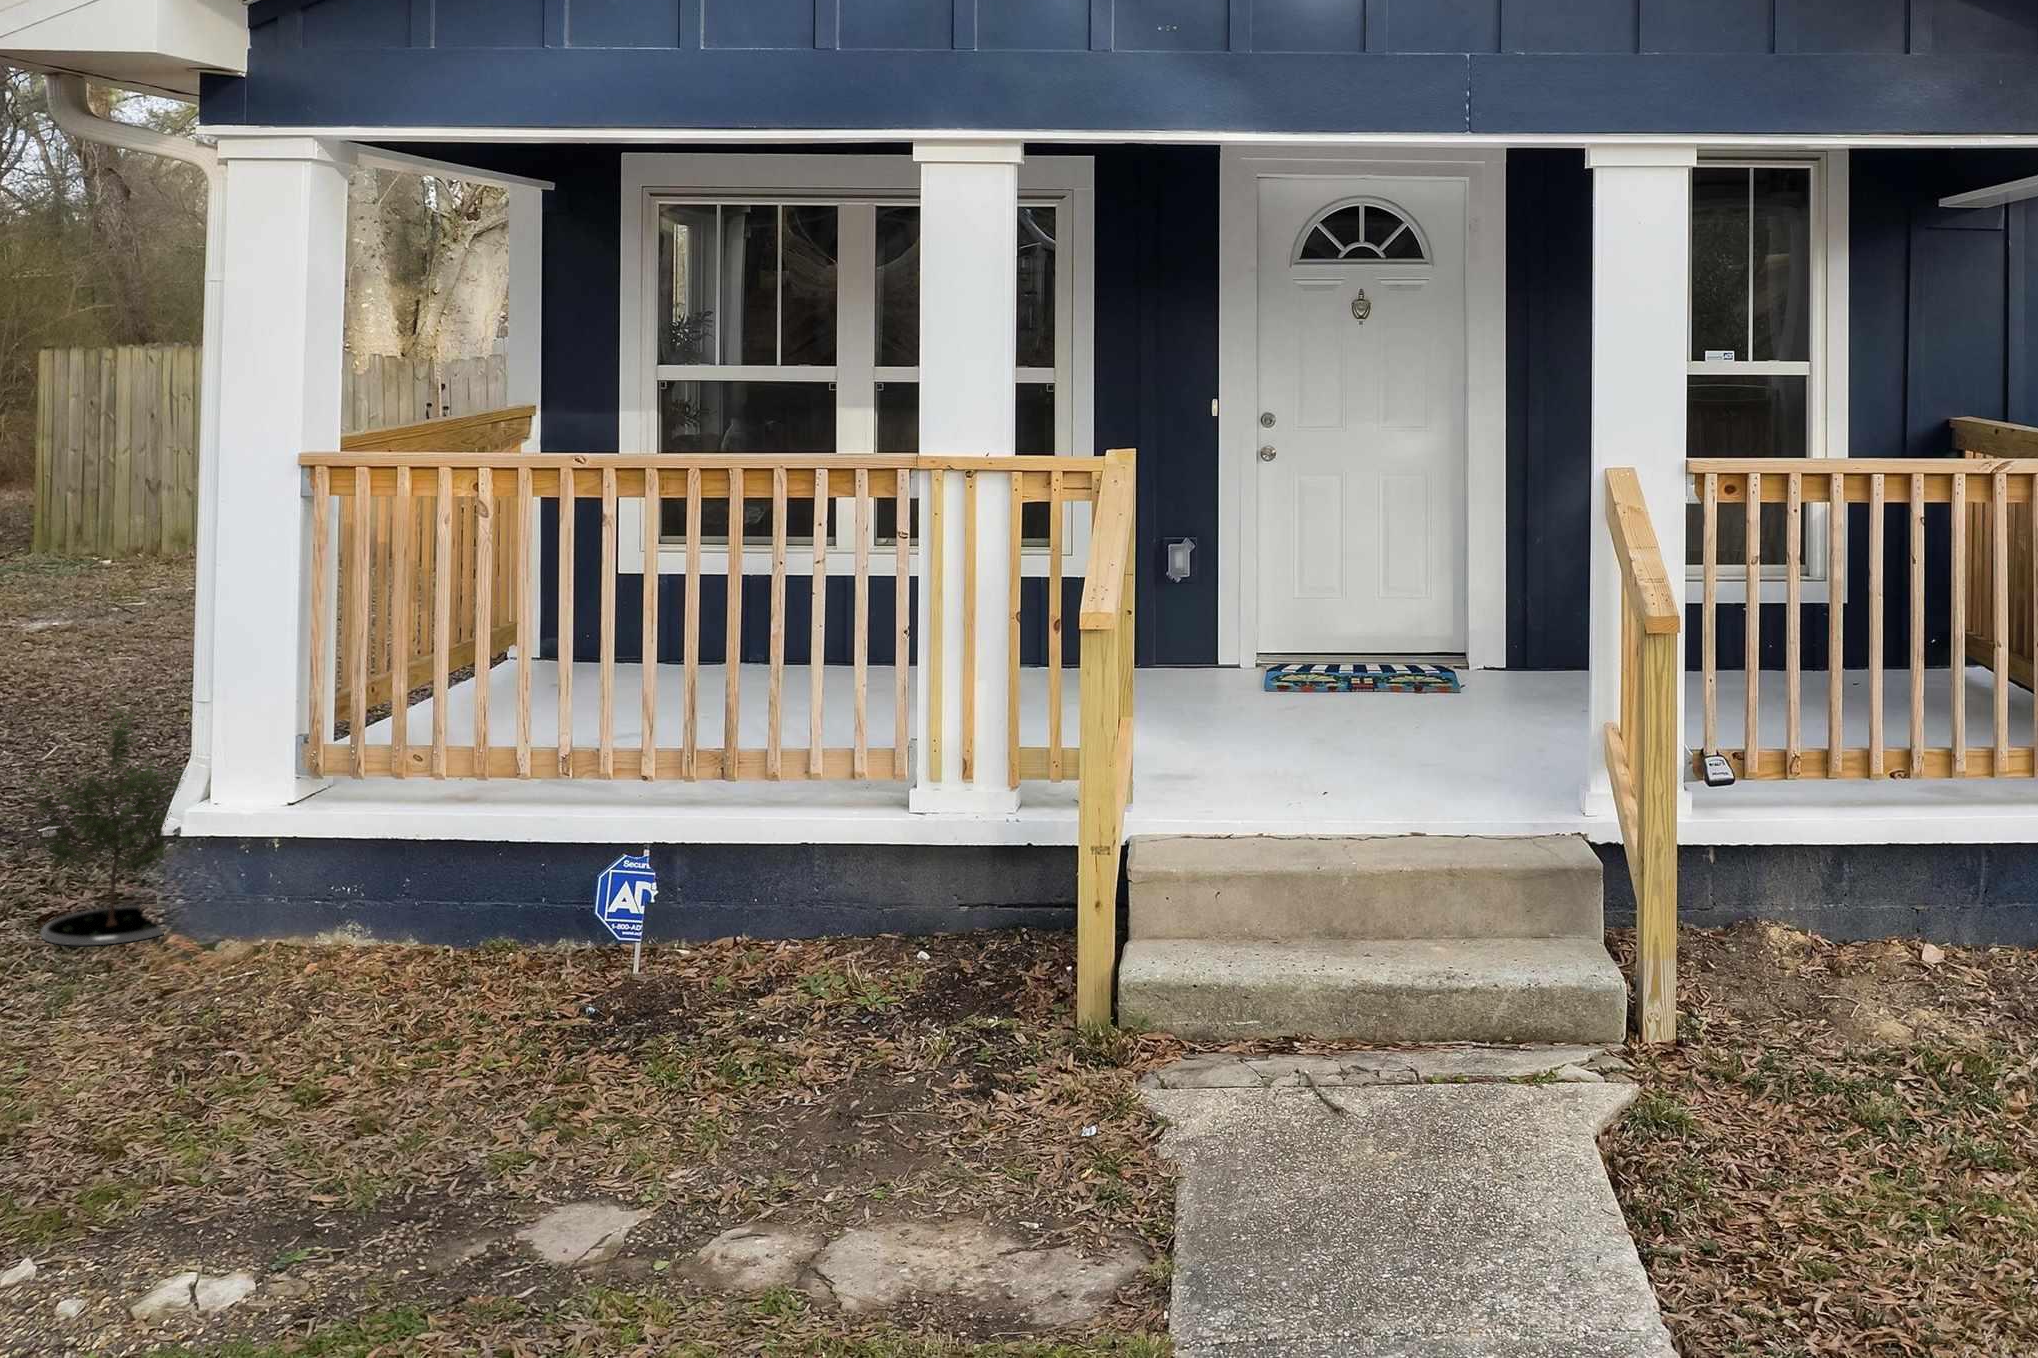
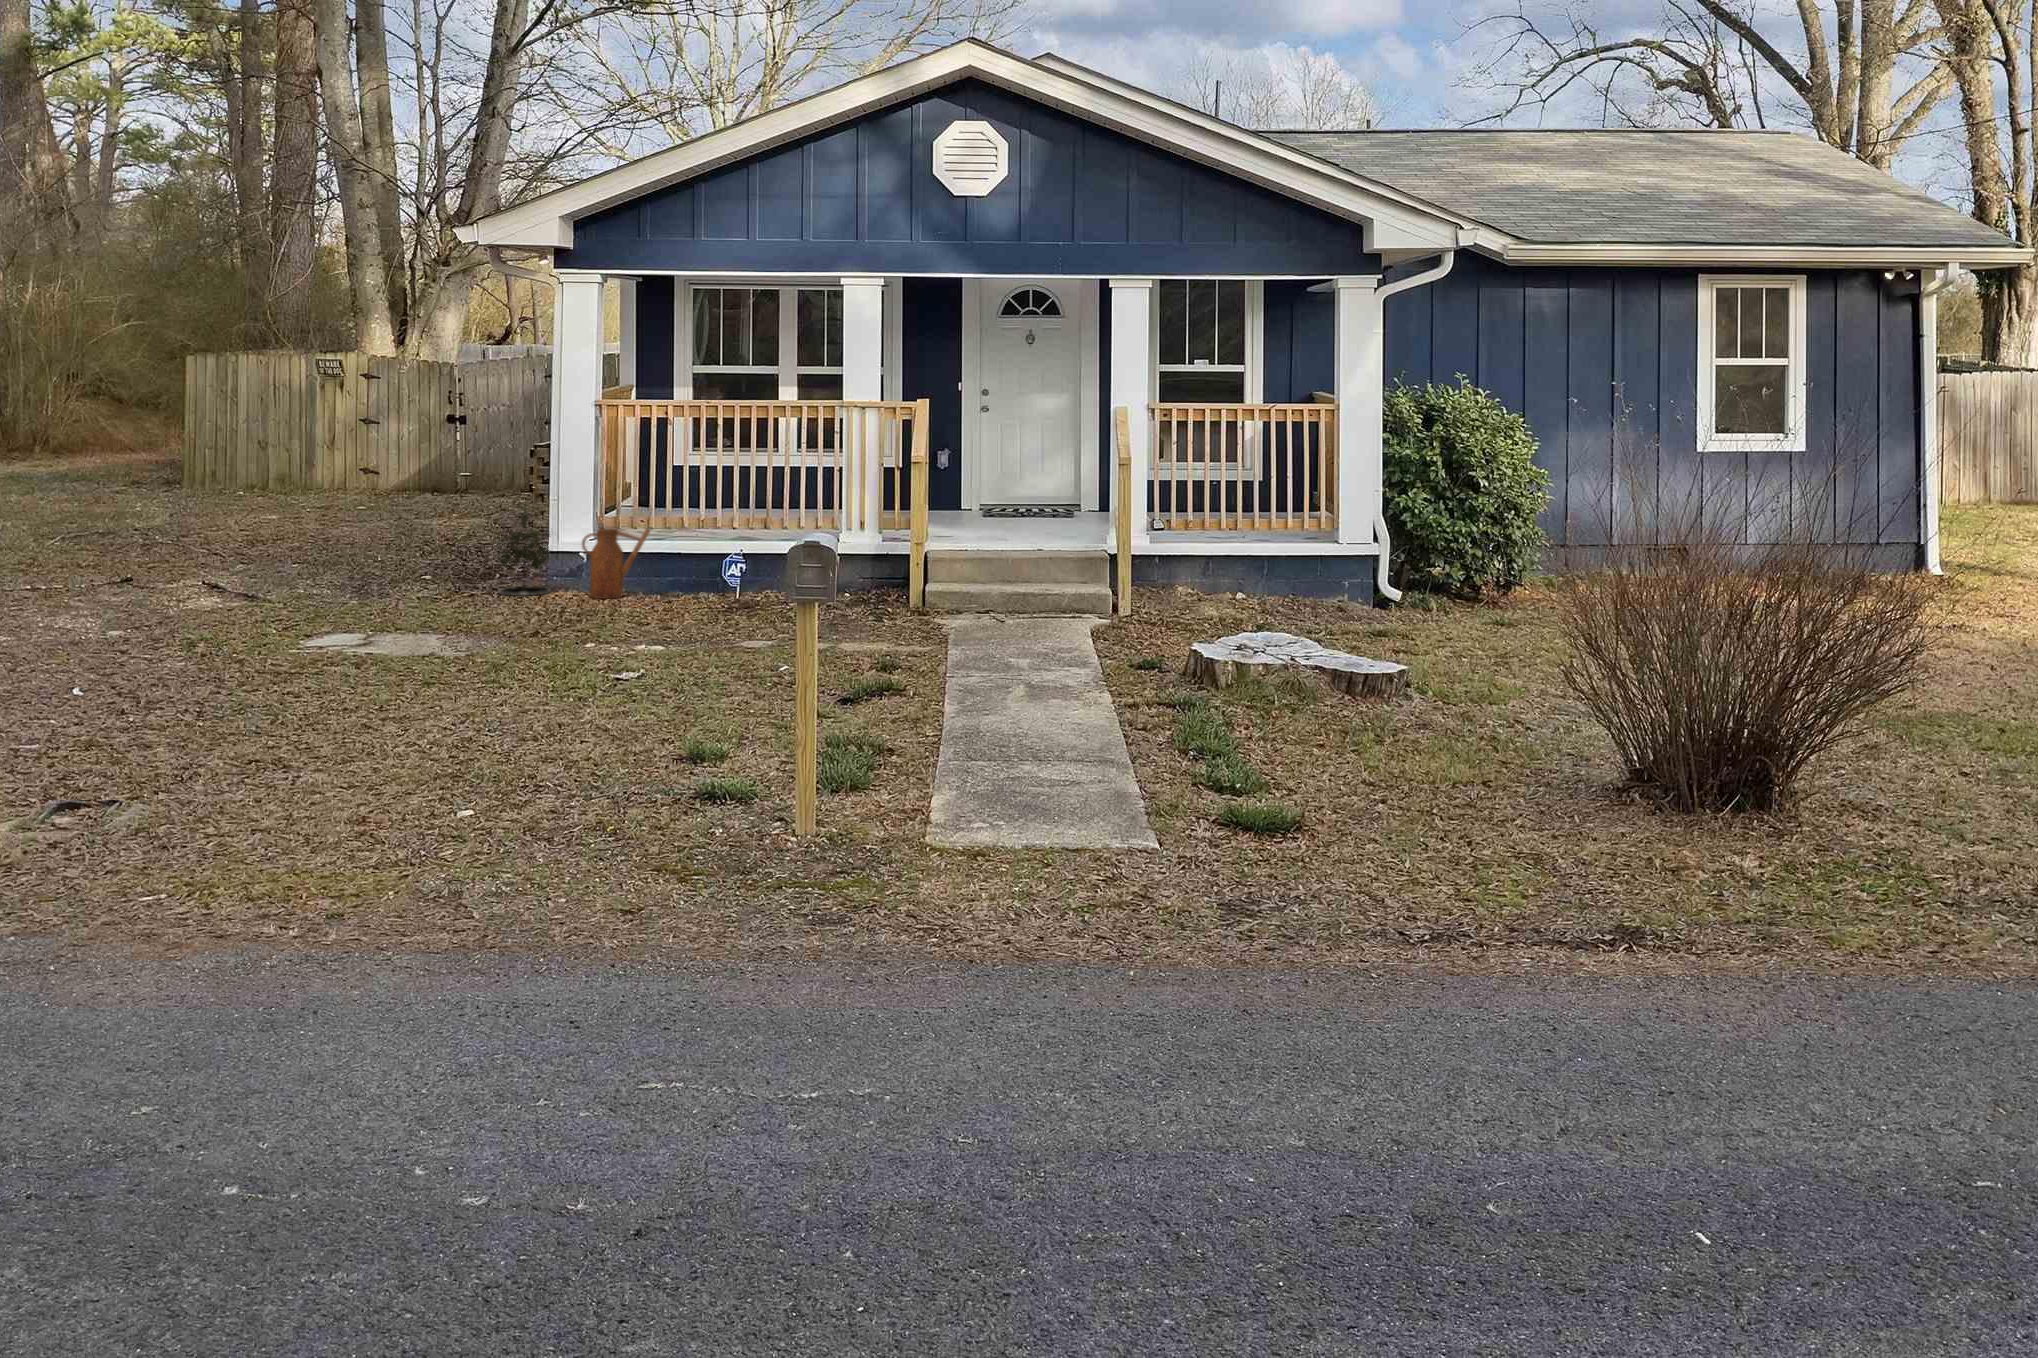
watering can: none [243,770,420,961] -> present [582,528,650,599]

